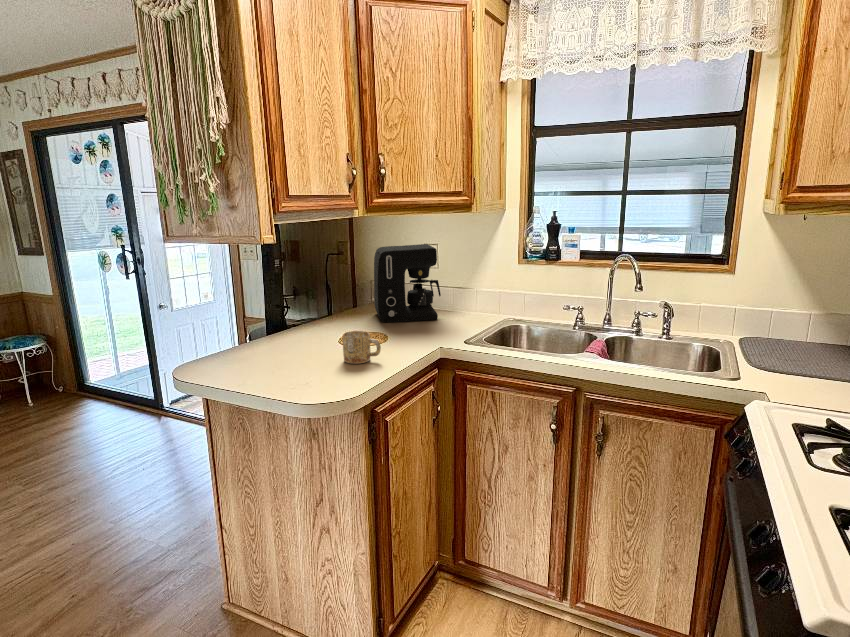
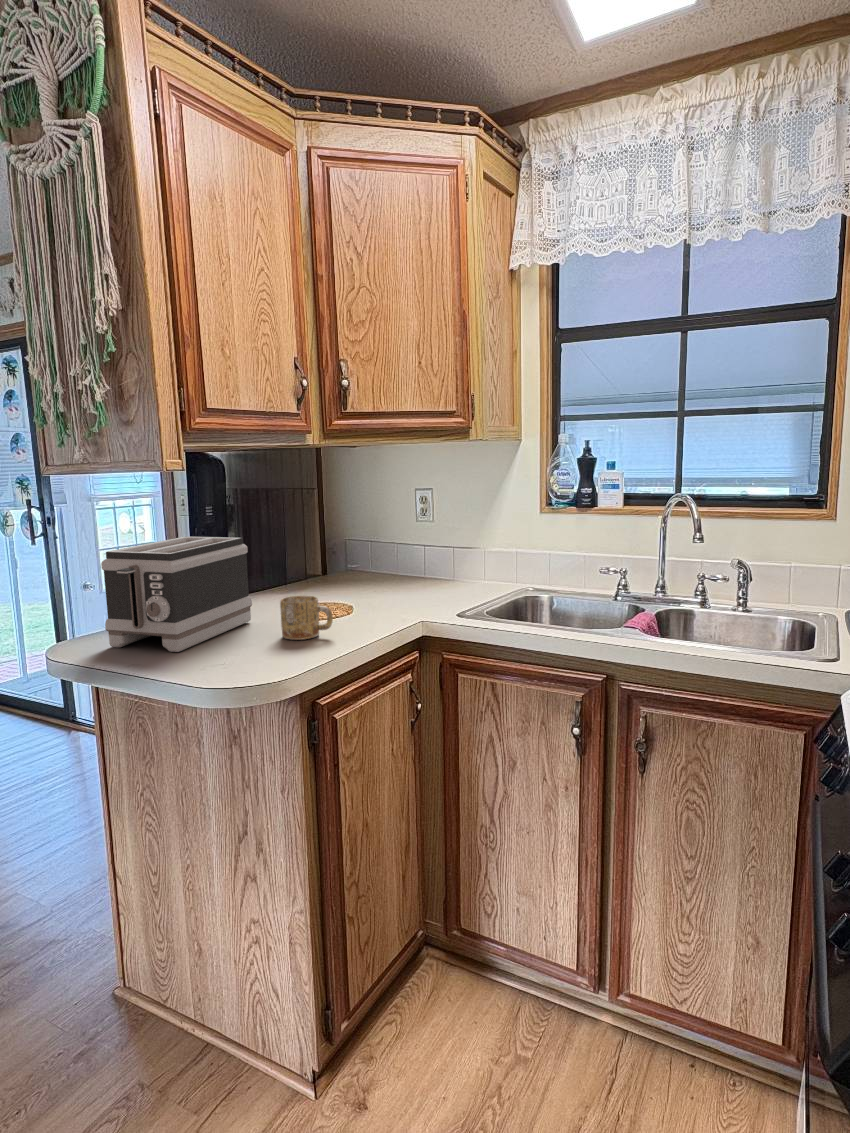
coffee maker: present [374,244,441,322] -> none [342,488,433,592]
toaster: none [213,286,318,374] -> present [101,536,252,652]

